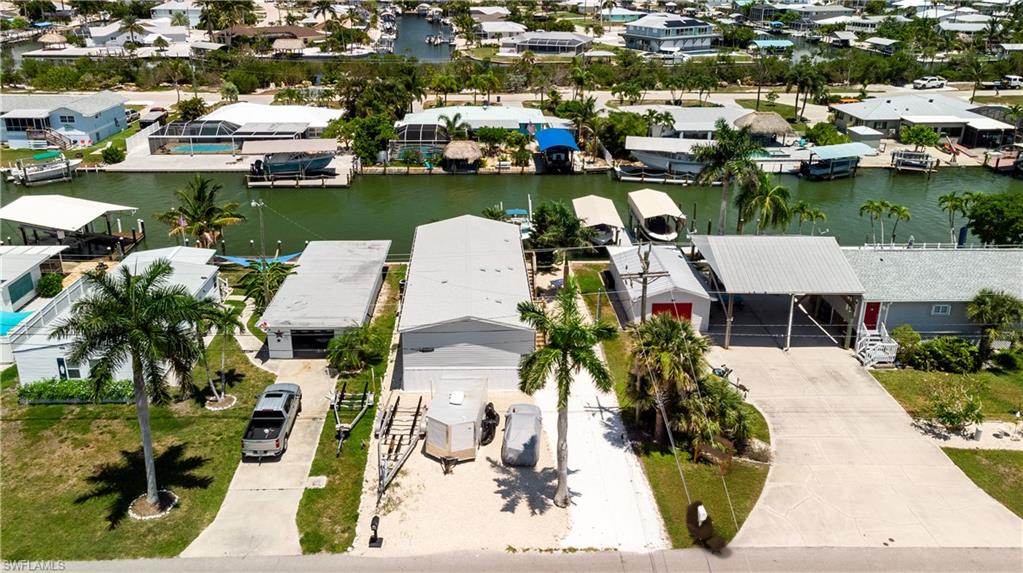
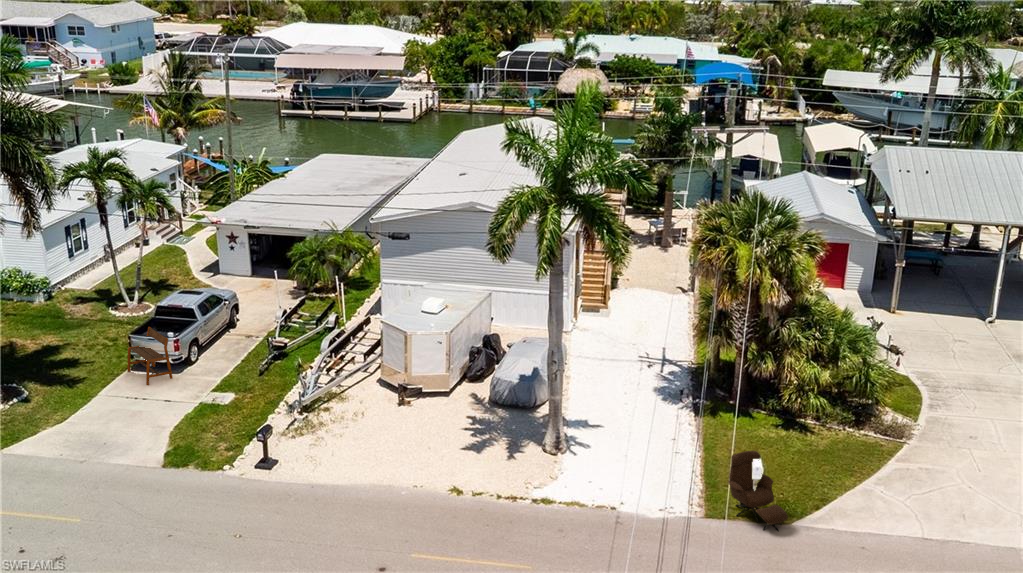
bench: present [694,435,734,476] -> present [127,327,173,385]

